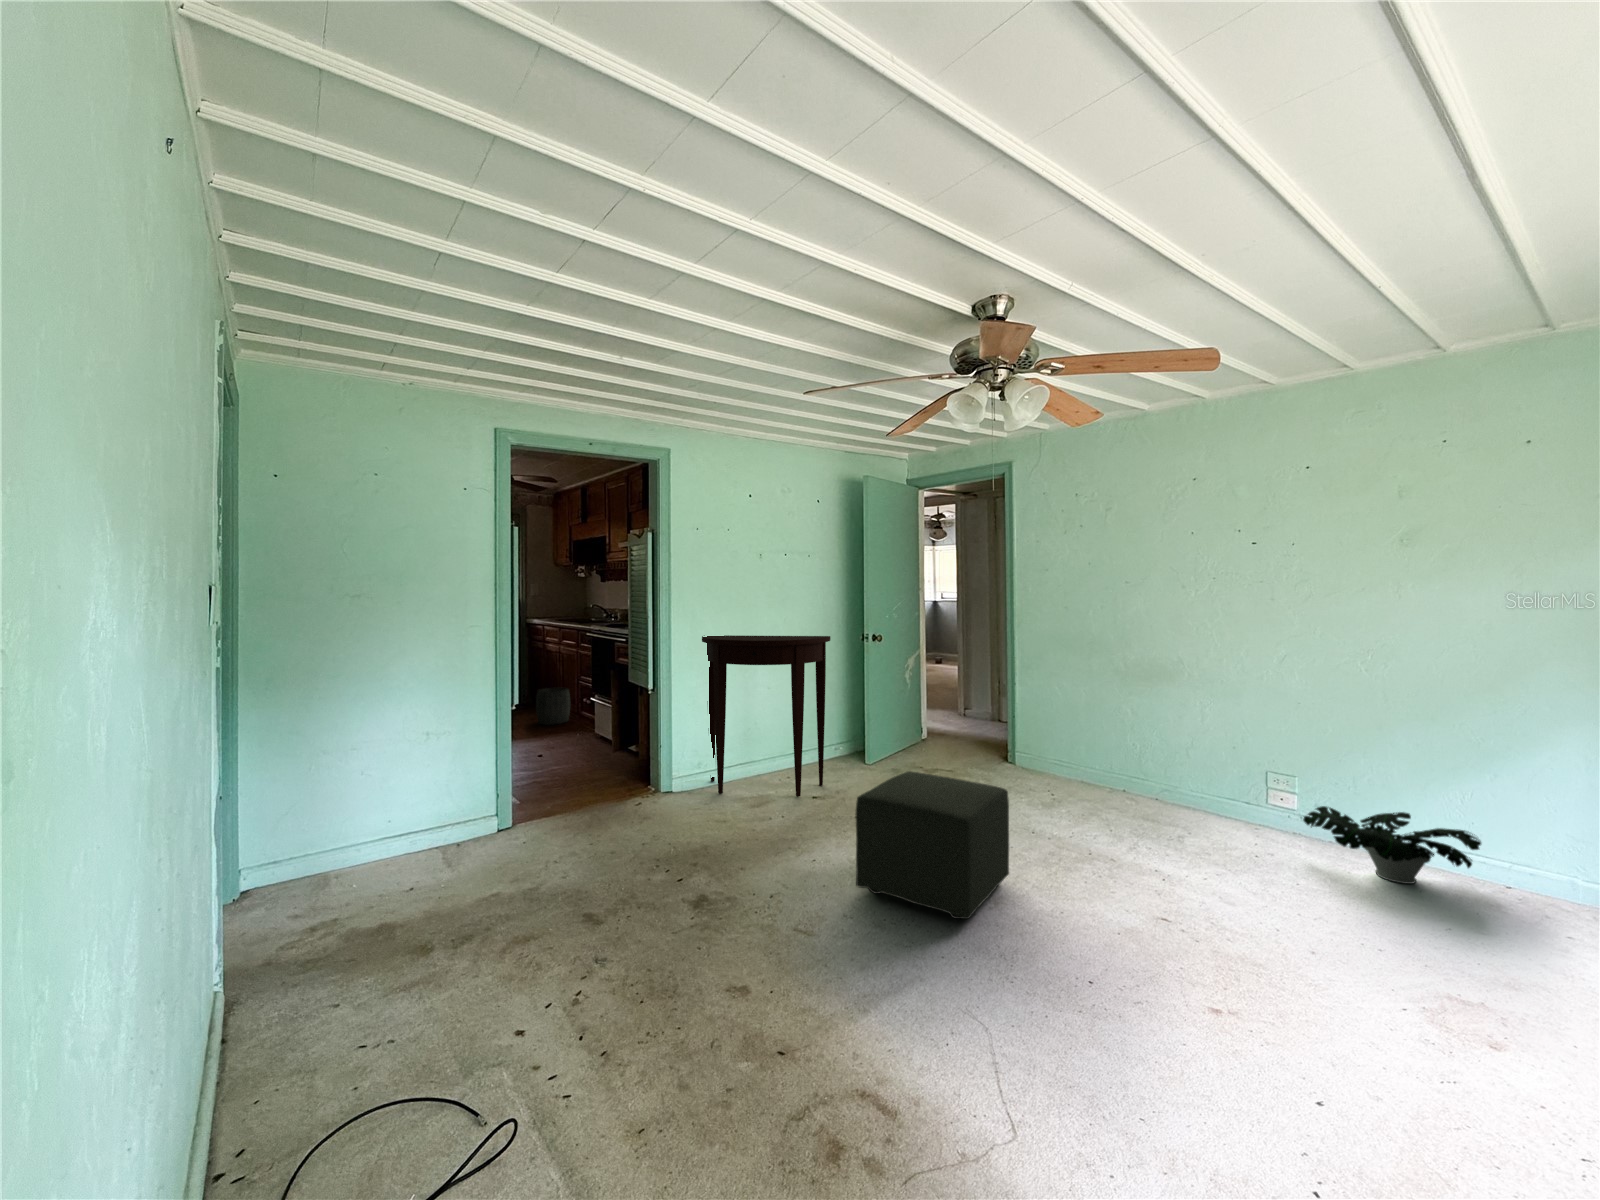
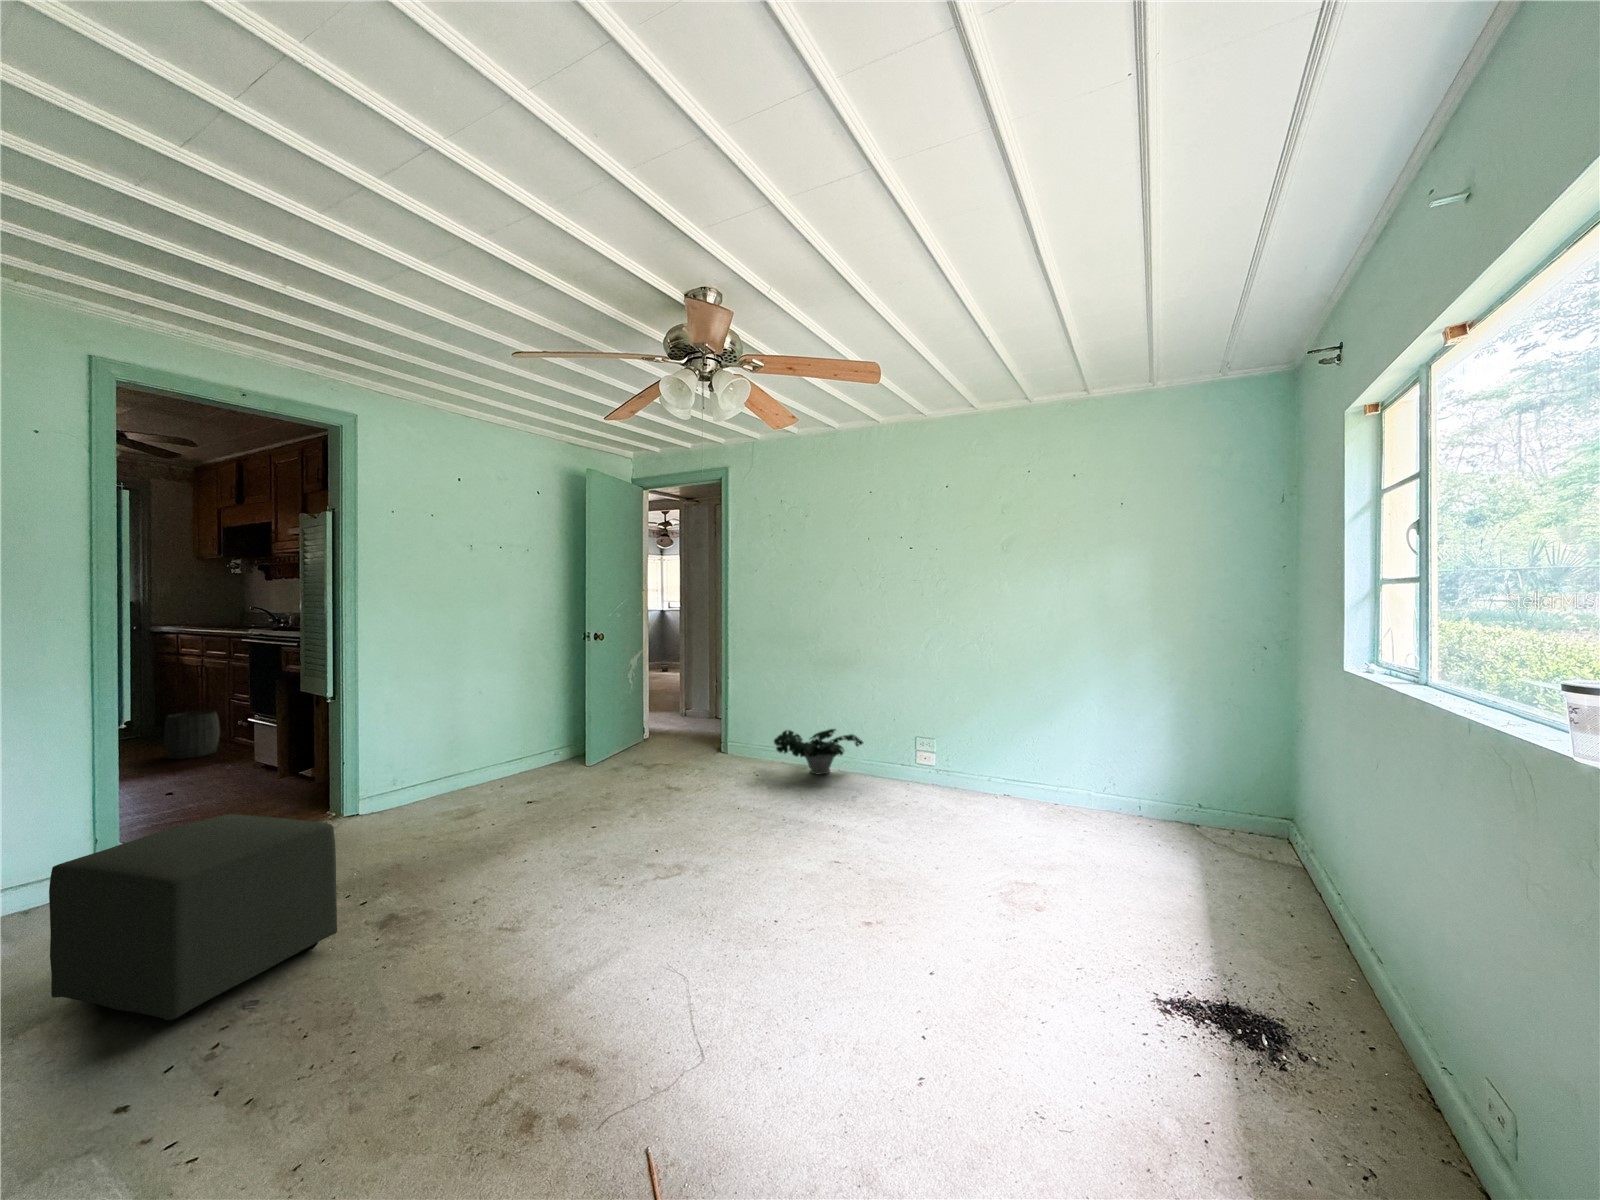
console table: present [702,635,831,797] -> none [401,629,558,809]
ottoman: present [855,771,1009,919] -> present [49,814,337,1020]
potted plant: present [1303,806,1481,884] -> present [774,729,863,775]

